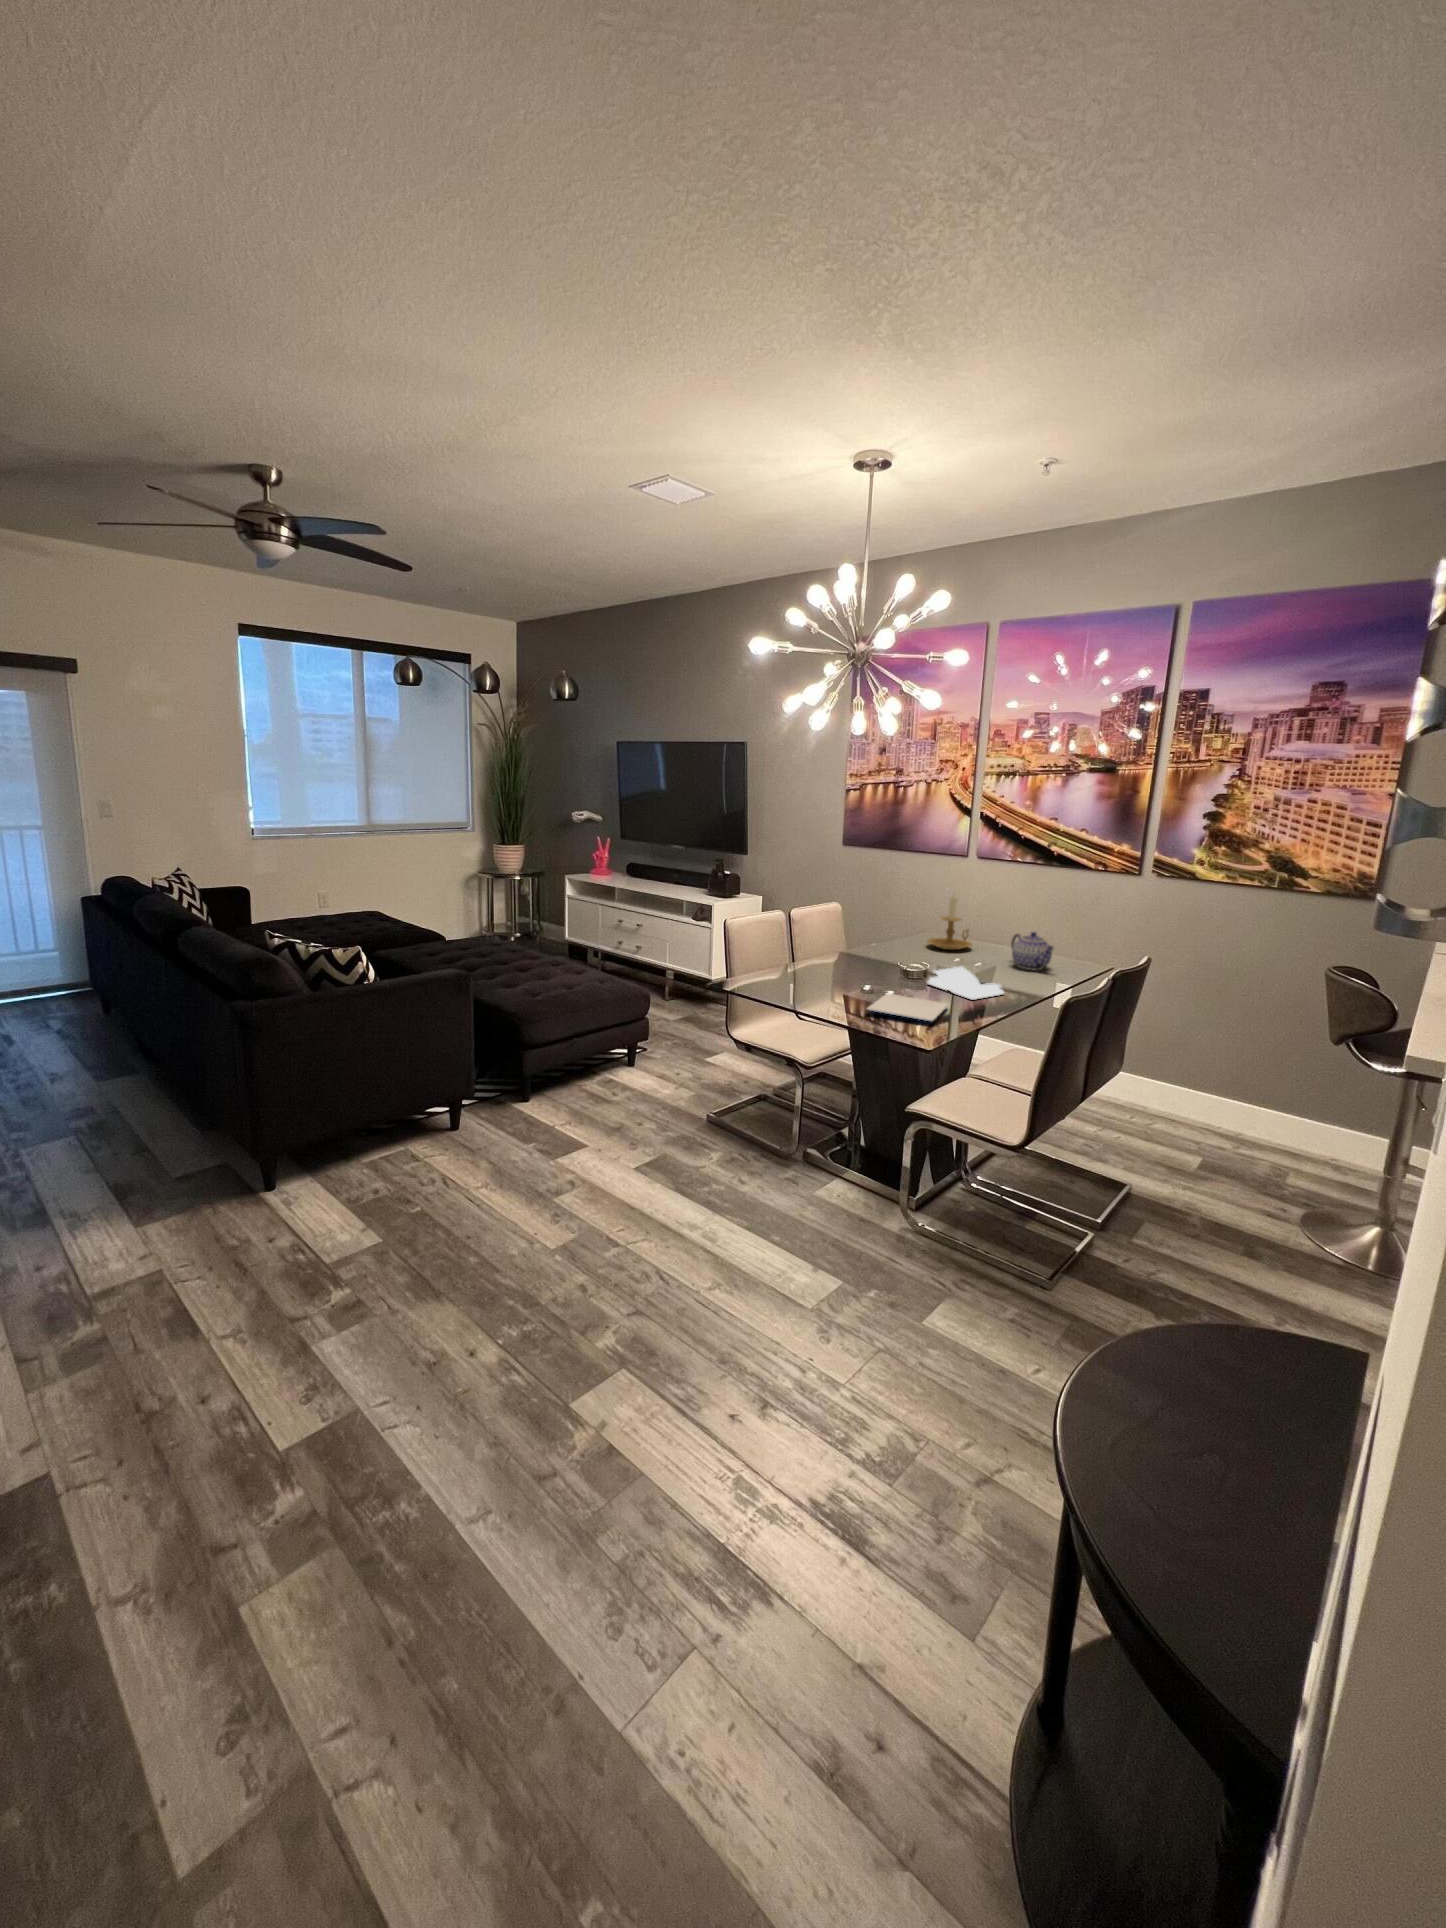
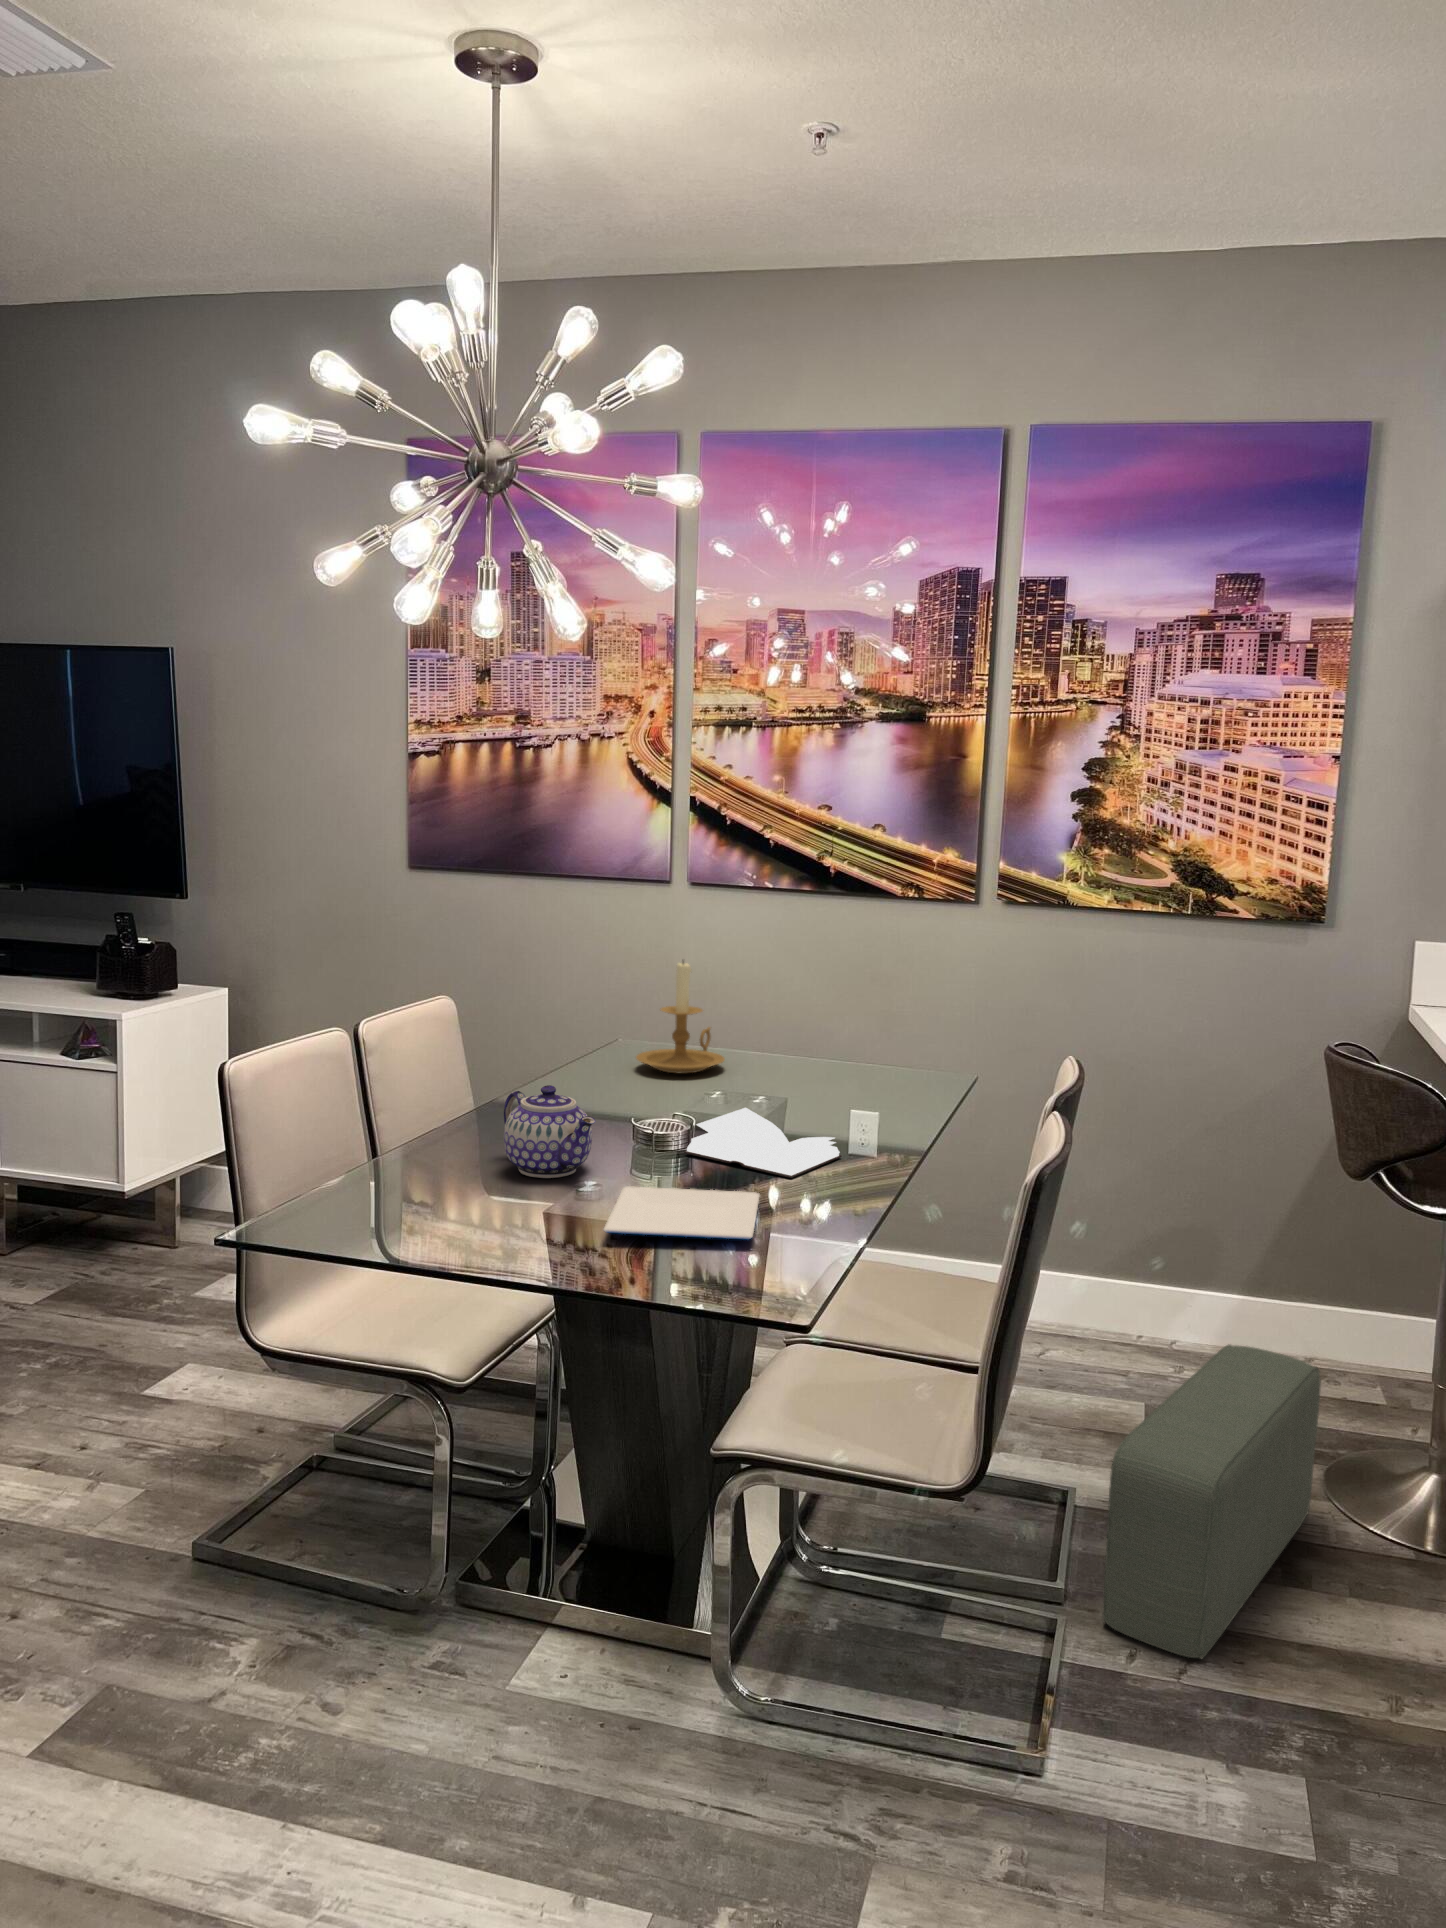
teapot: present [1011,932,1055,970] -> present [504,1085,596,1178]
pouf: none [1121,1128,1298,1276] -> present [1102,1344,1321,1659]

